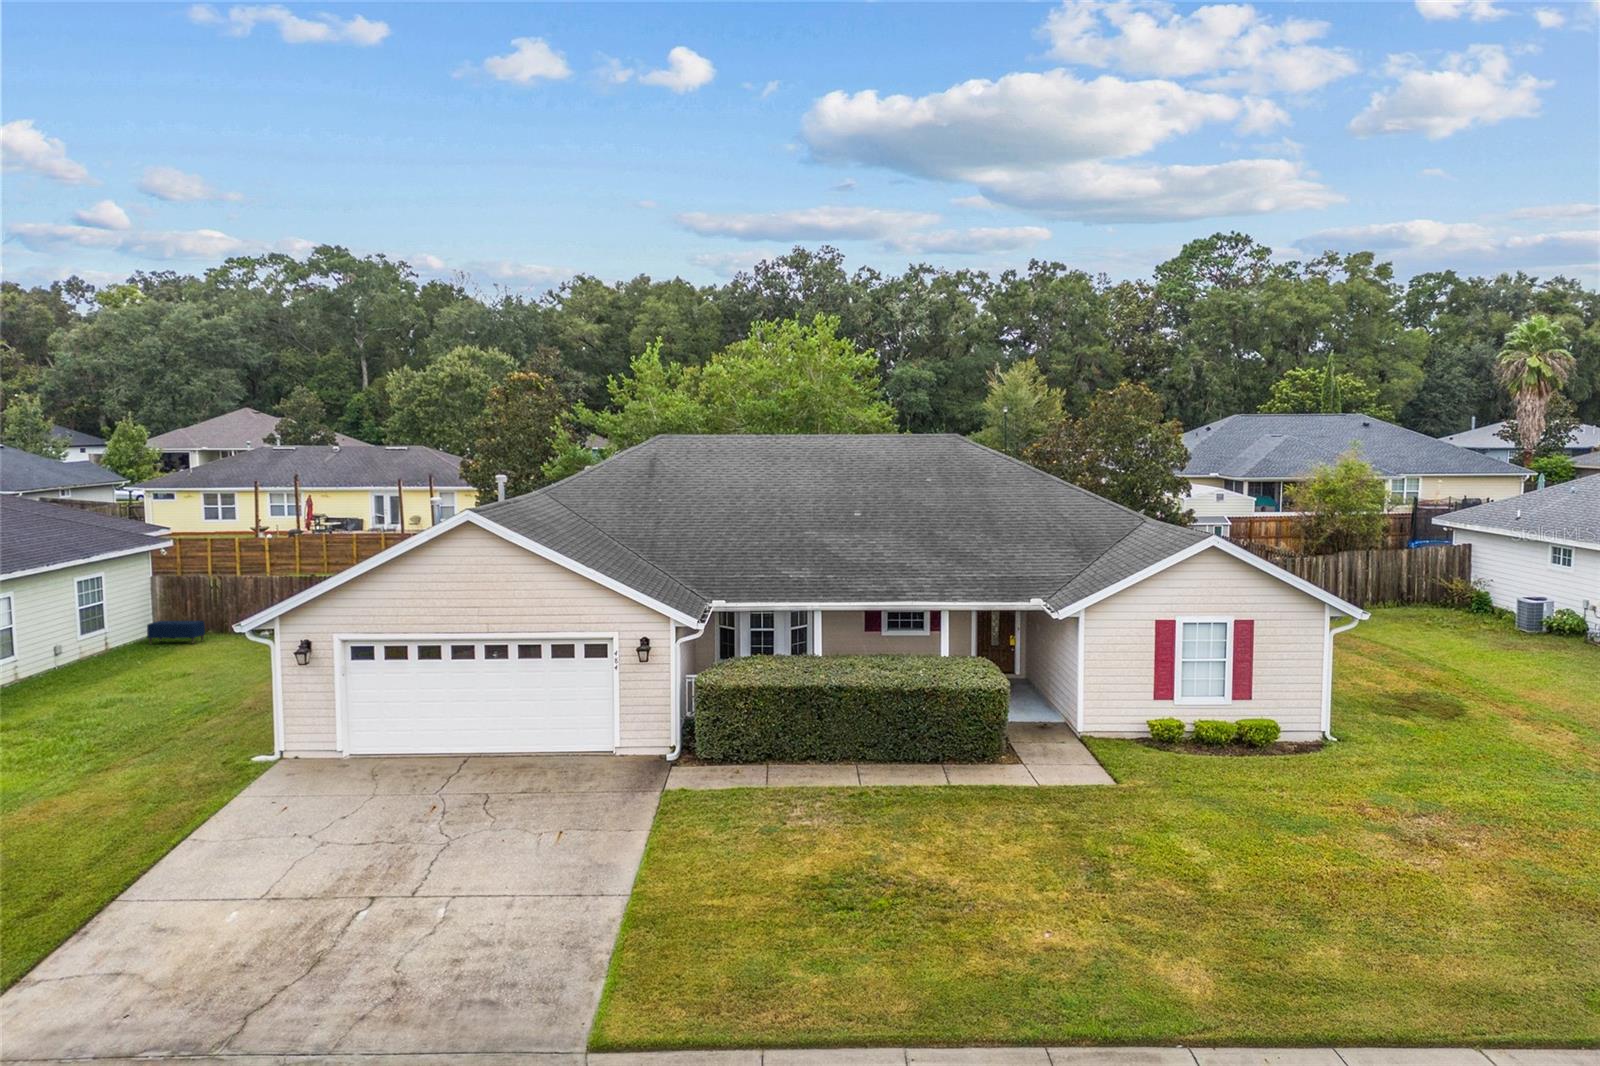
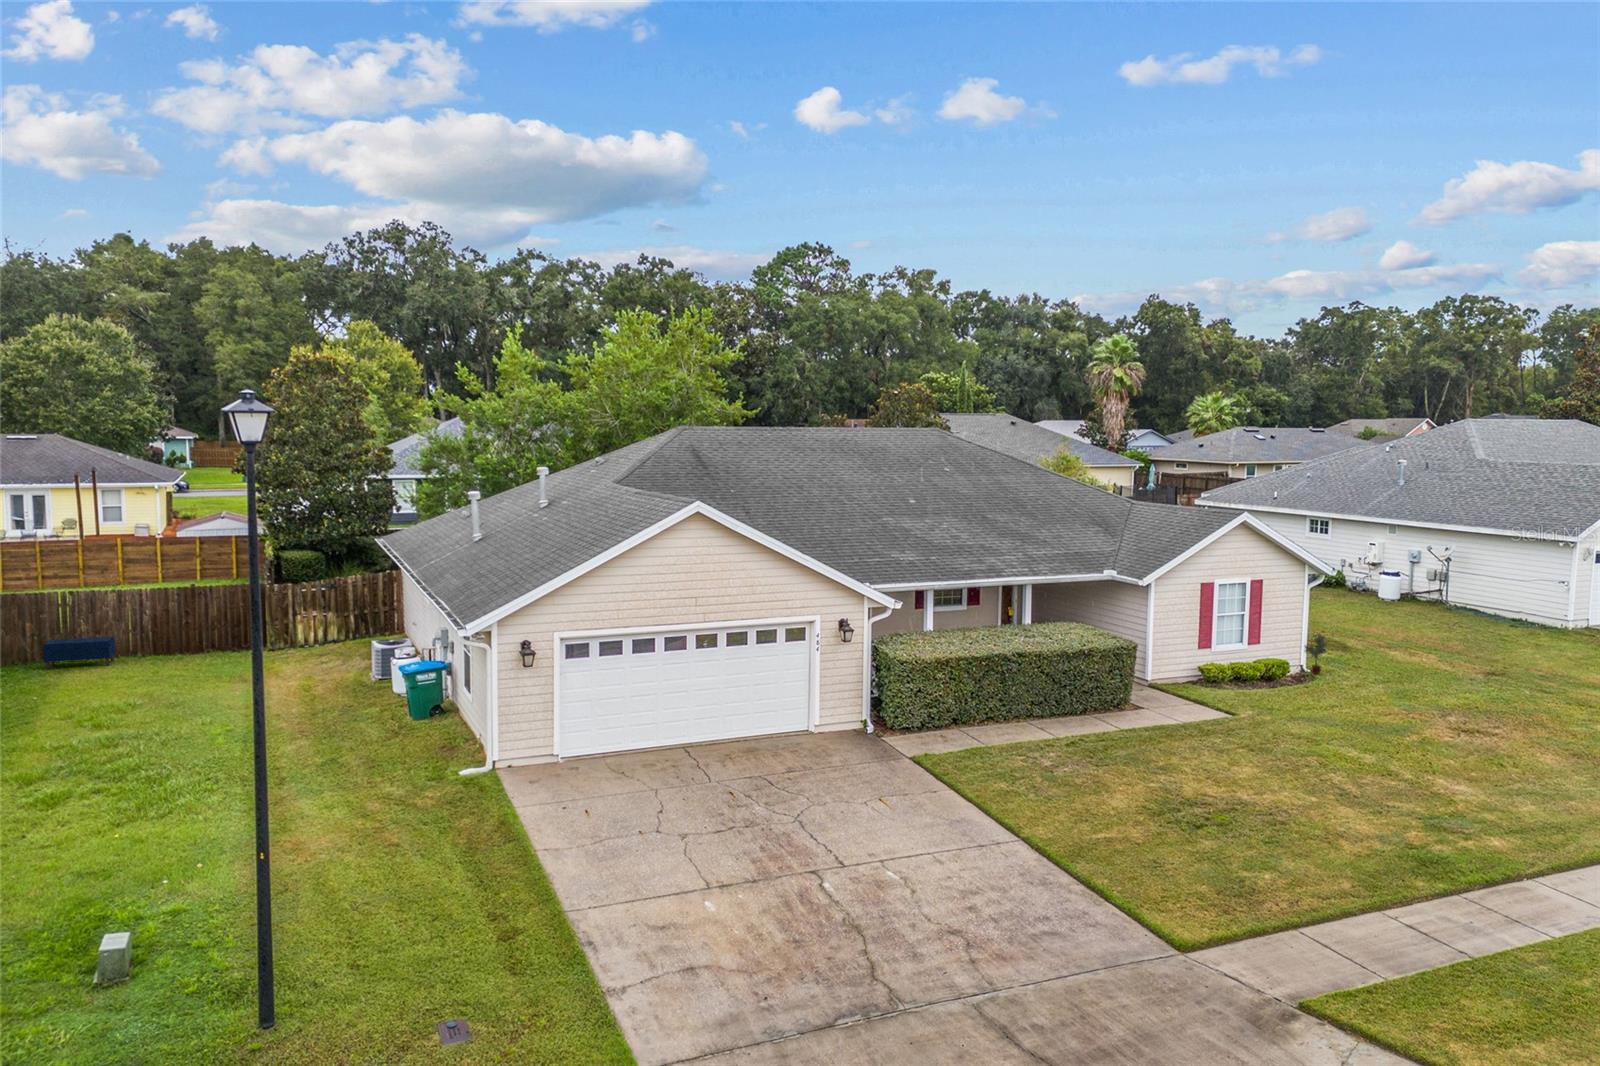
potted tree: none [1320,690,1359,746] -> present [1305,634,1327,674]

